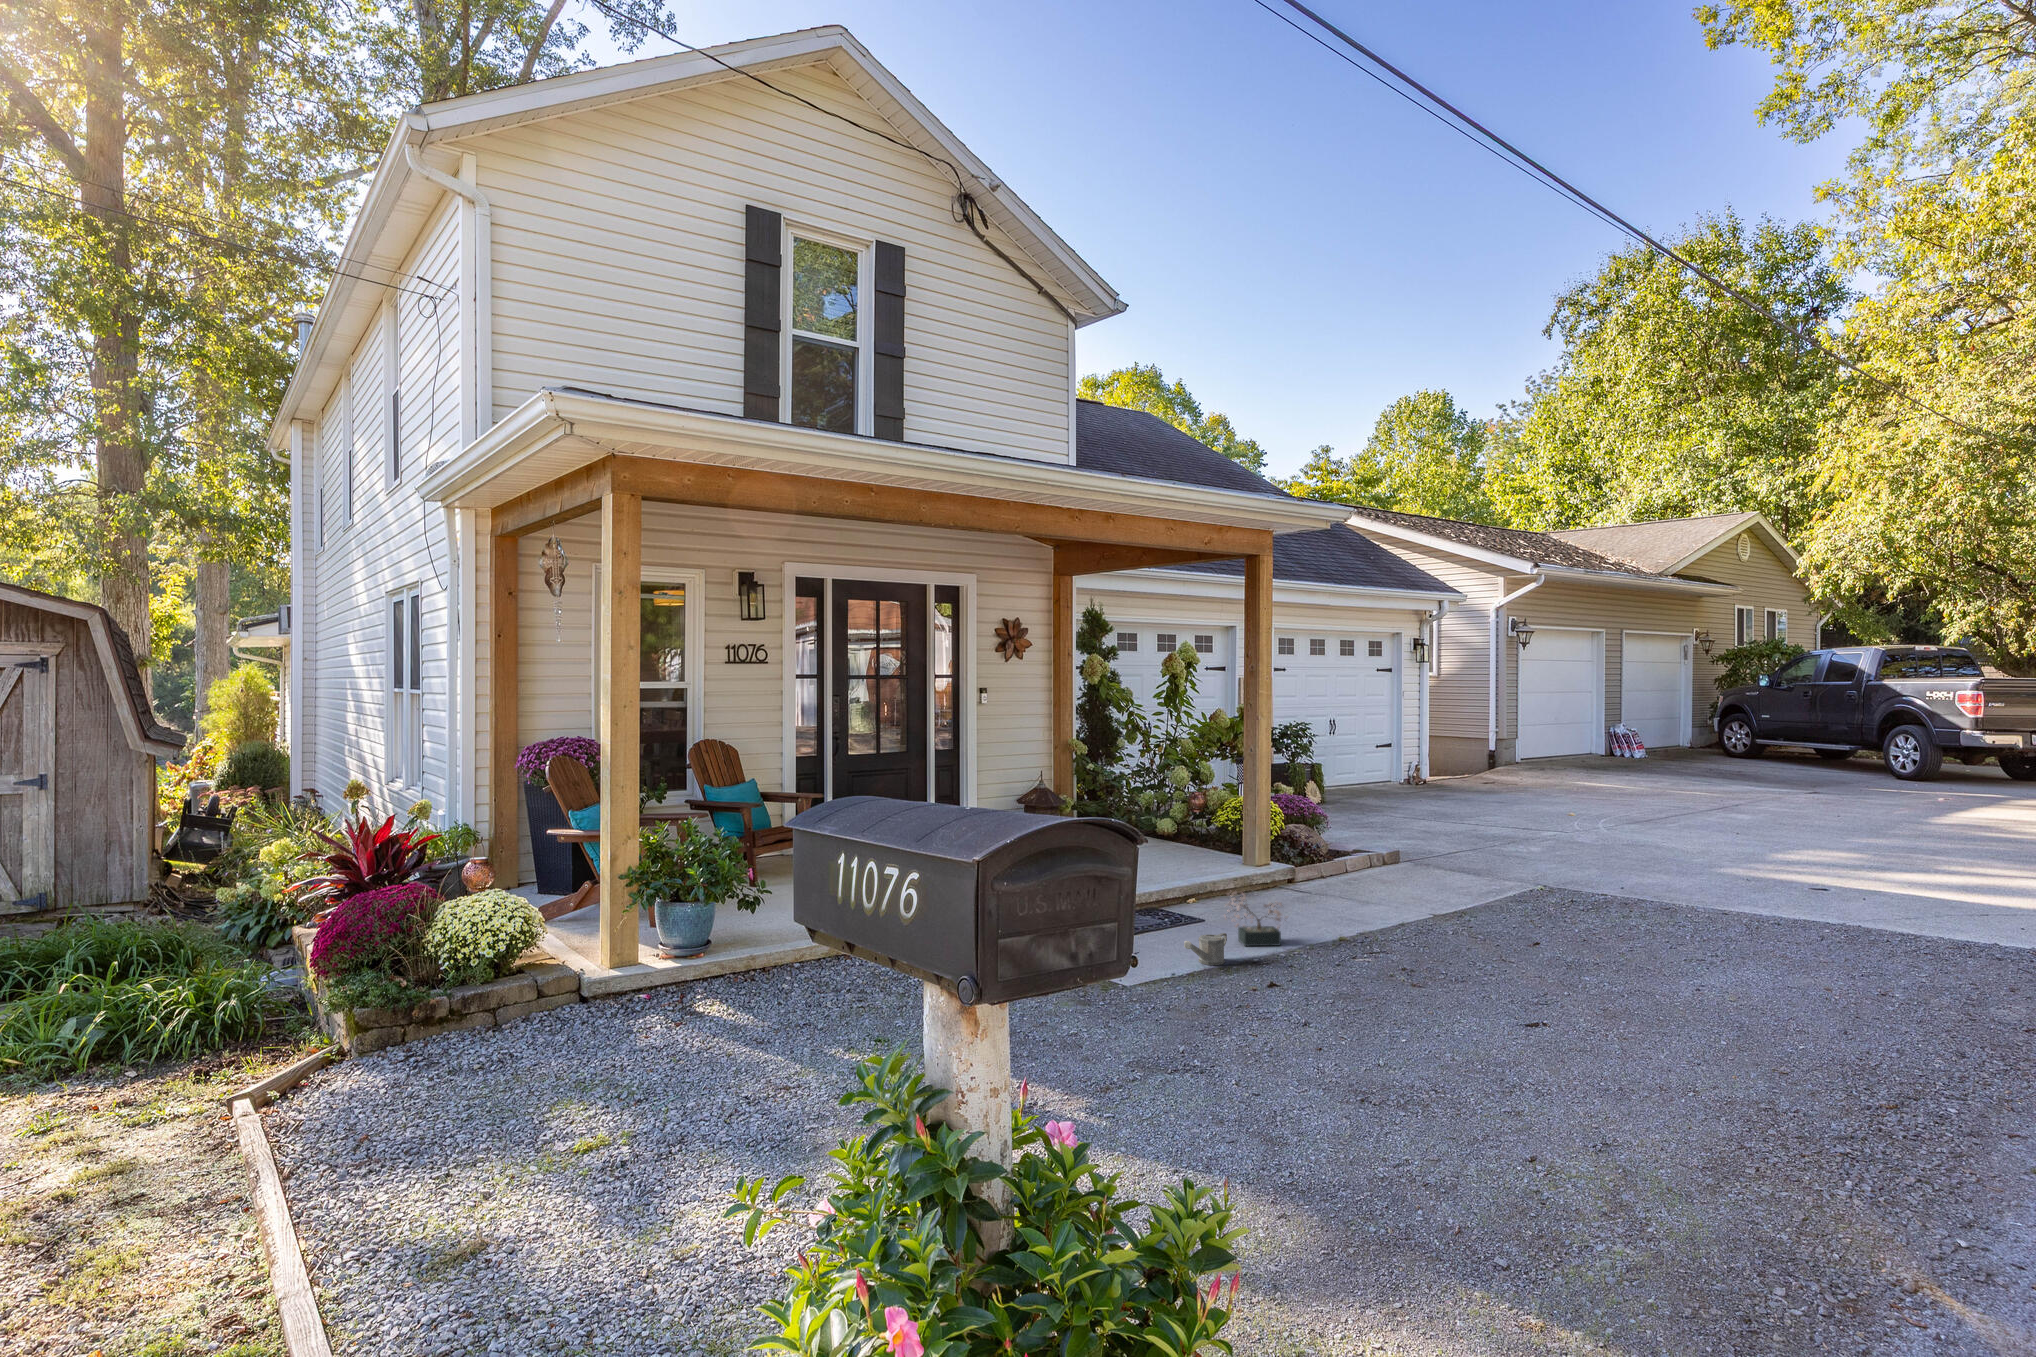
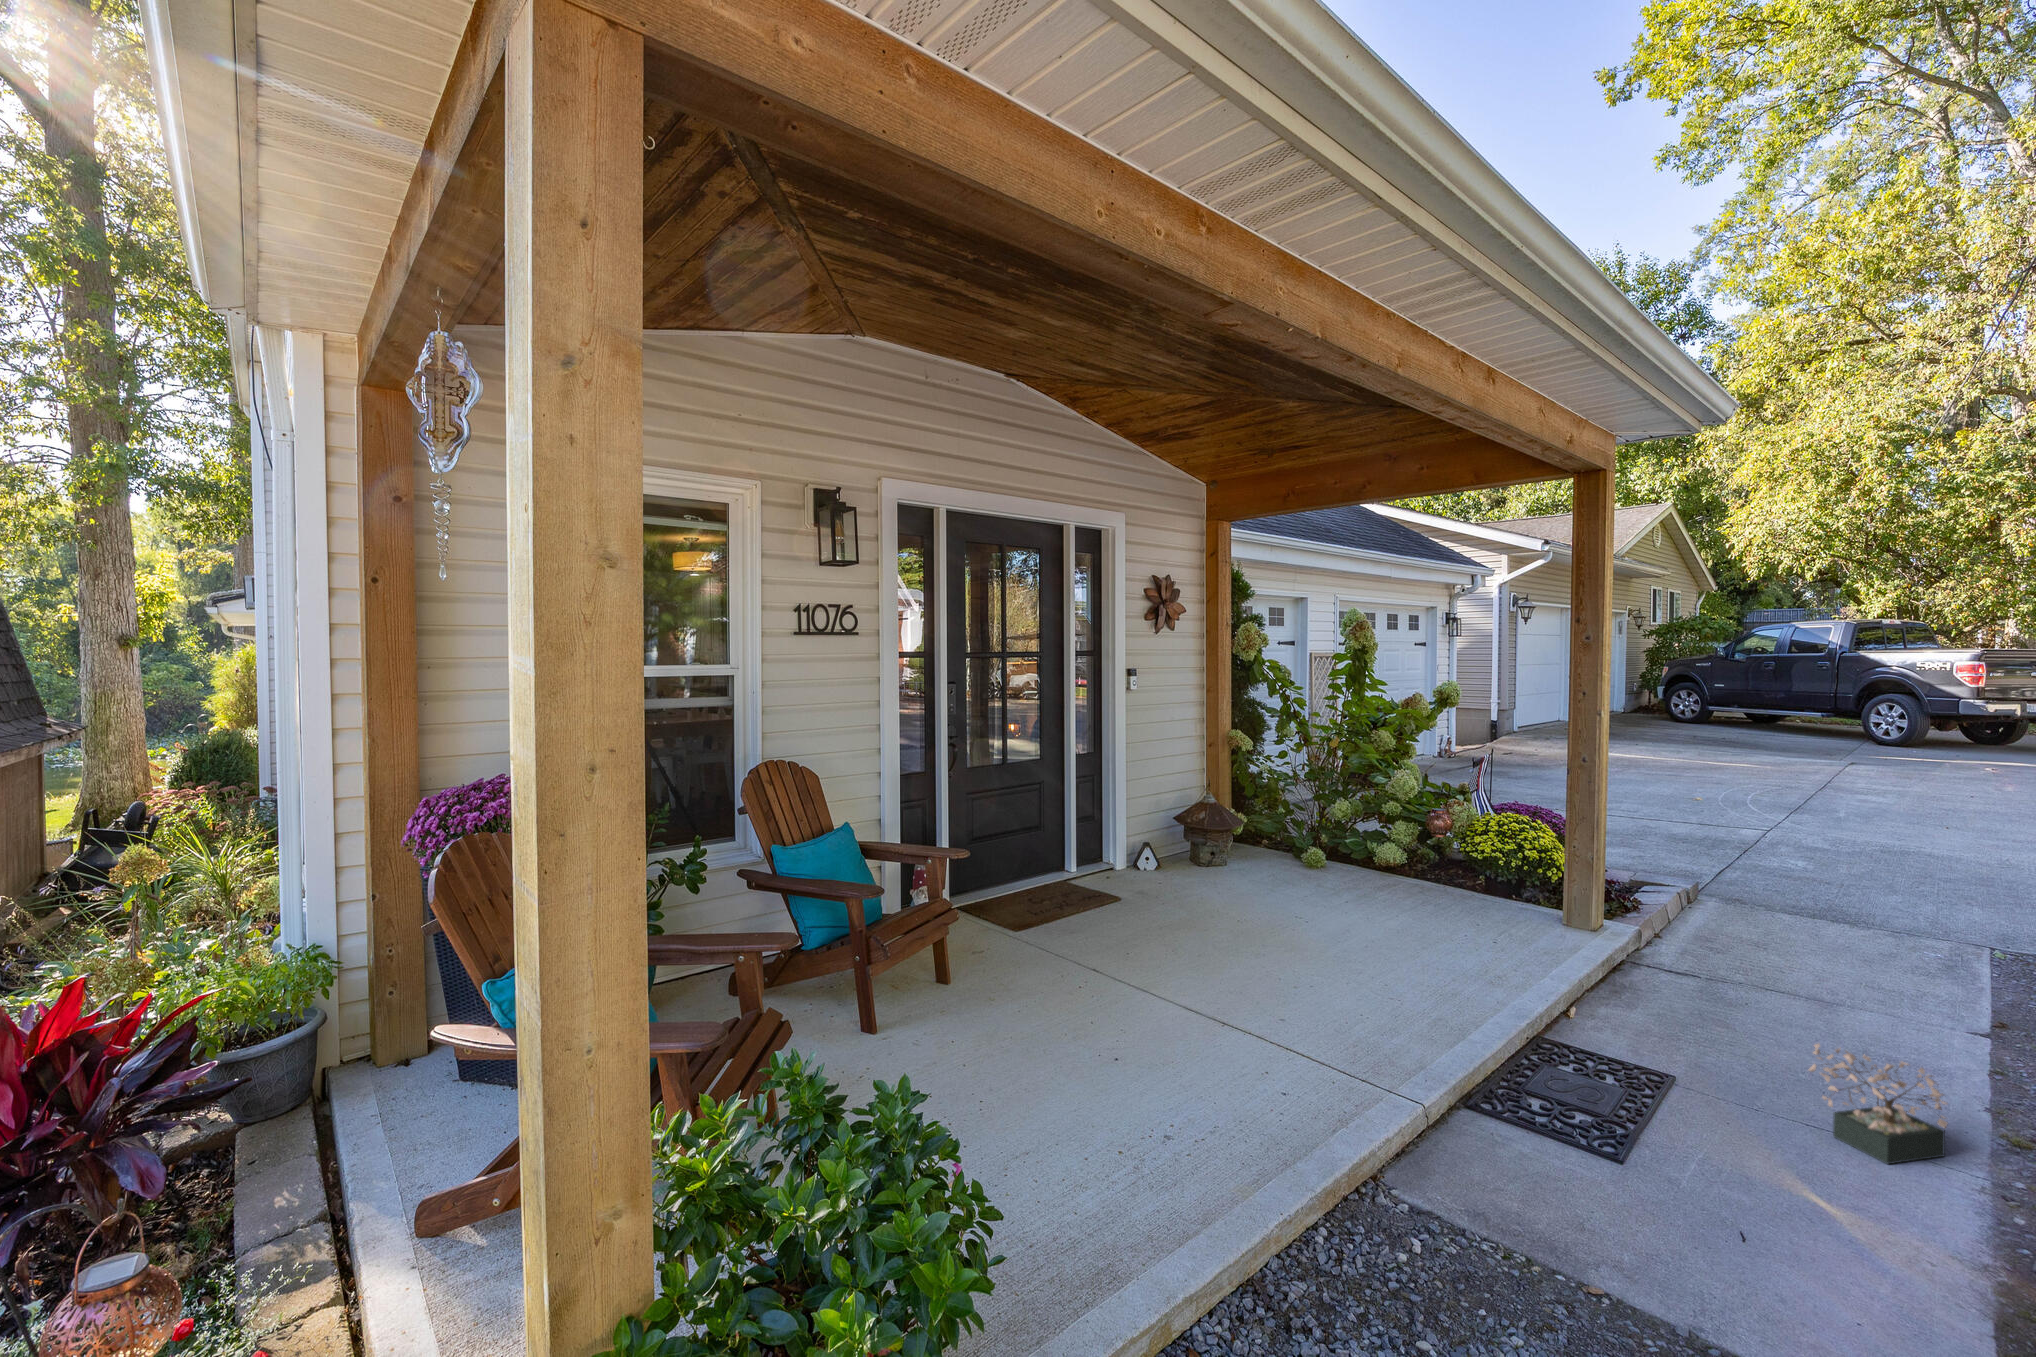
watering can: present [1184,933,1227,965] -> none [1899,1169,1982,1267]

